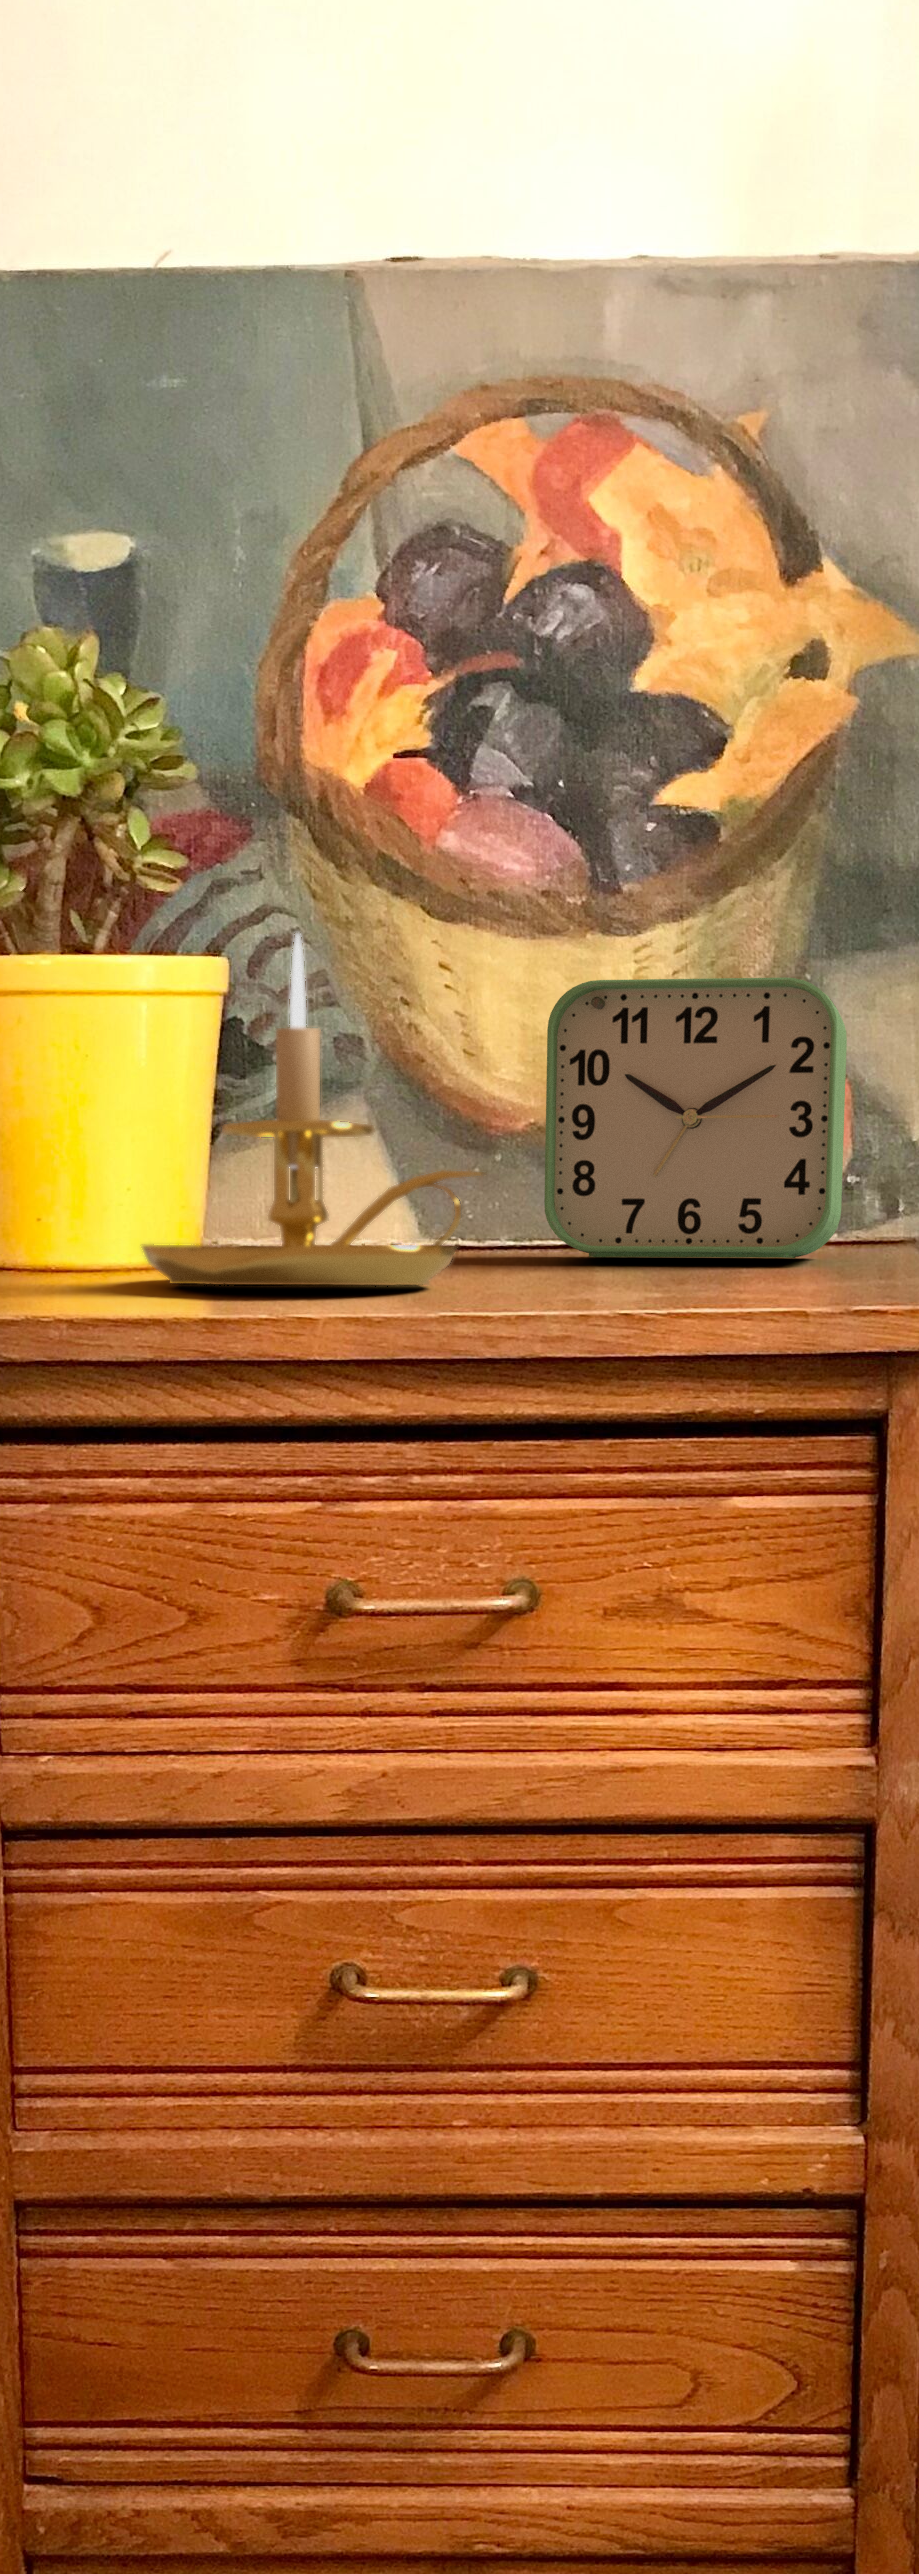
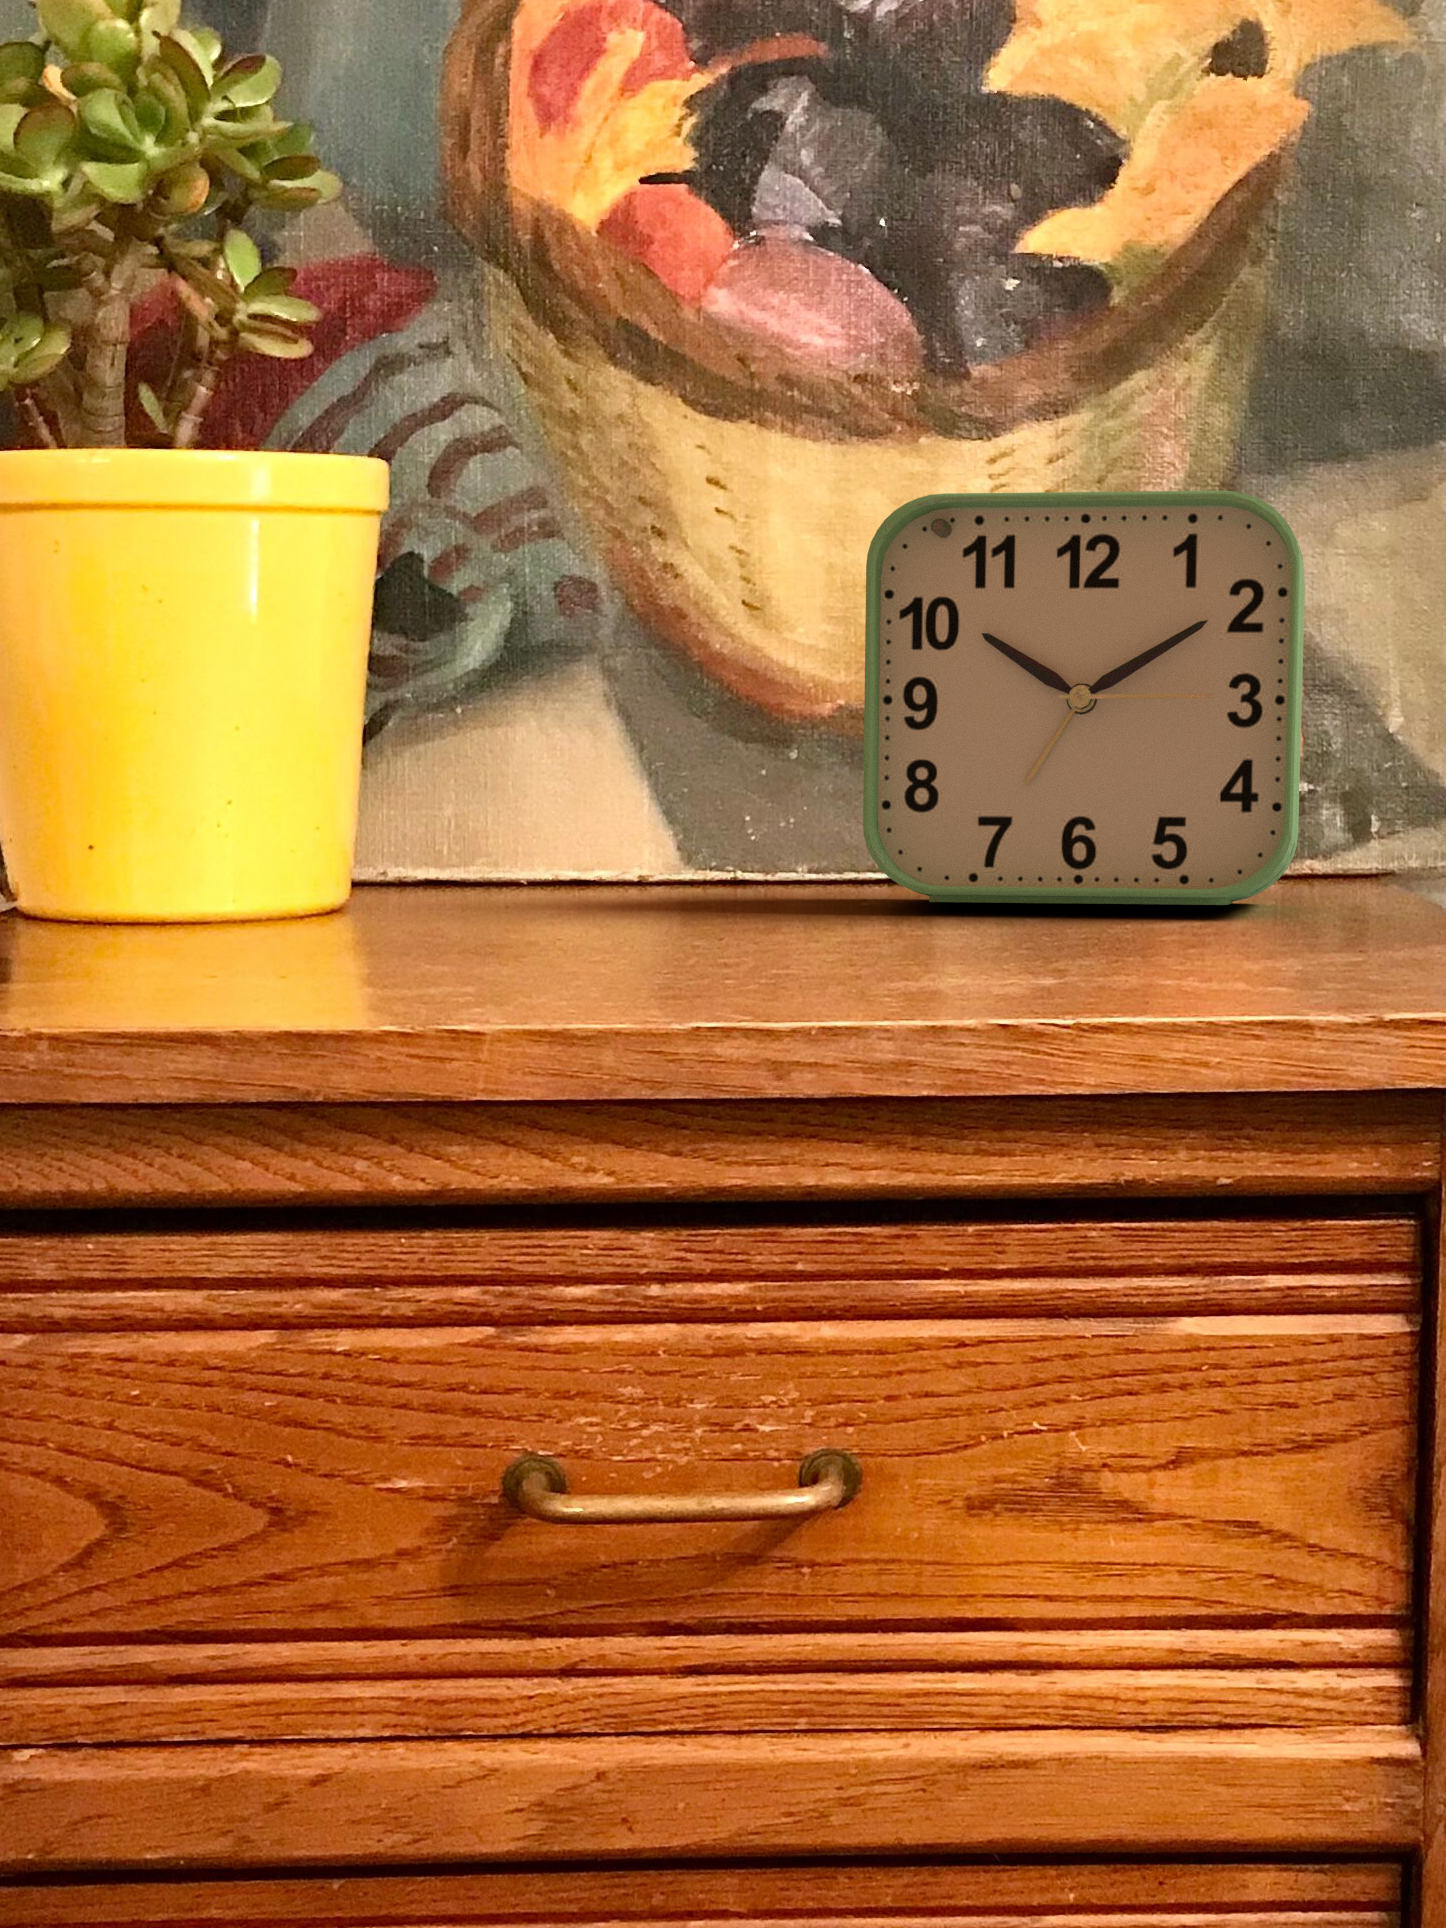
candle holder: present [142,934,485,1285] -> none [225,401,770,958]

